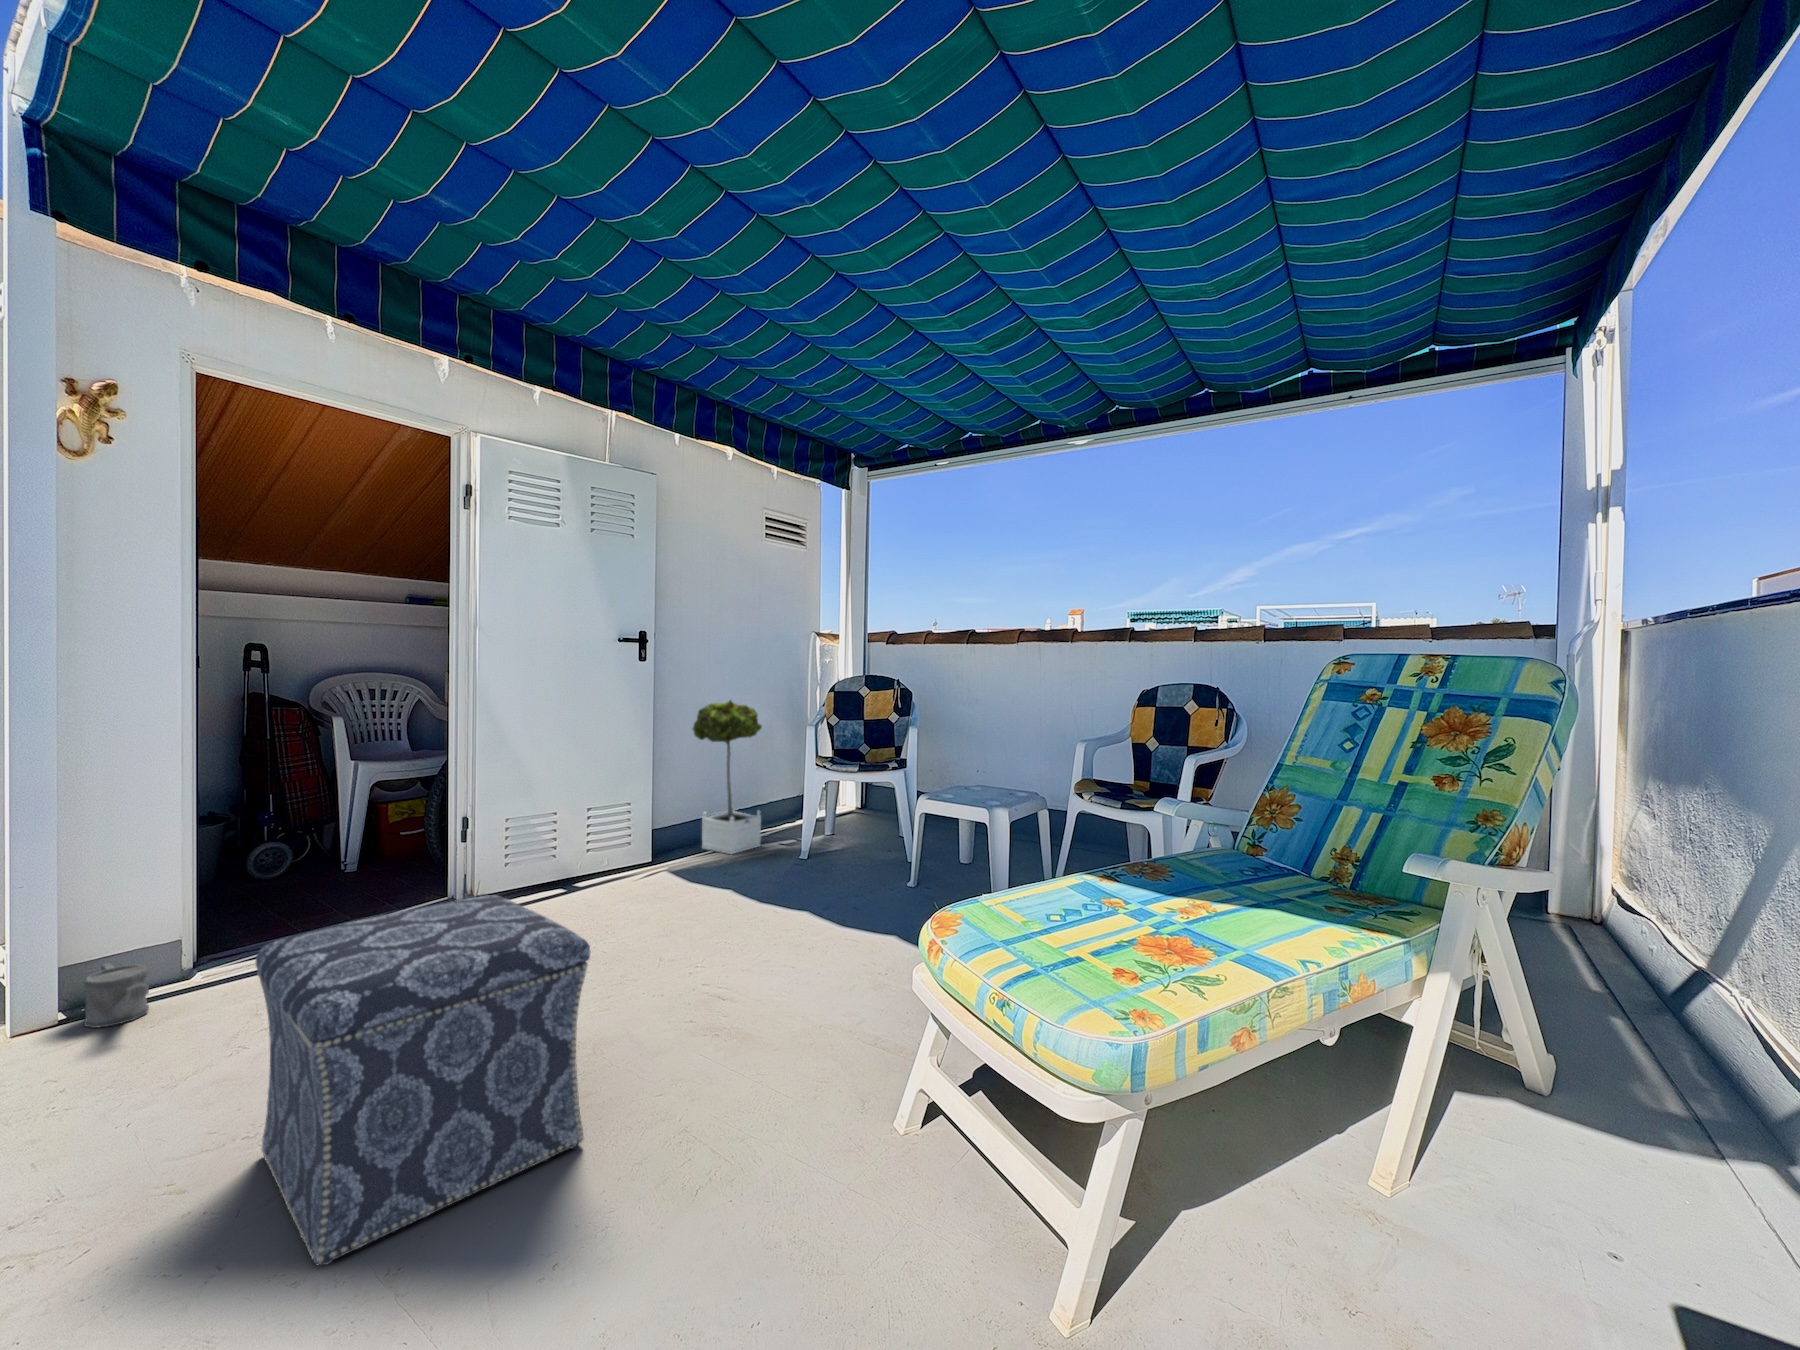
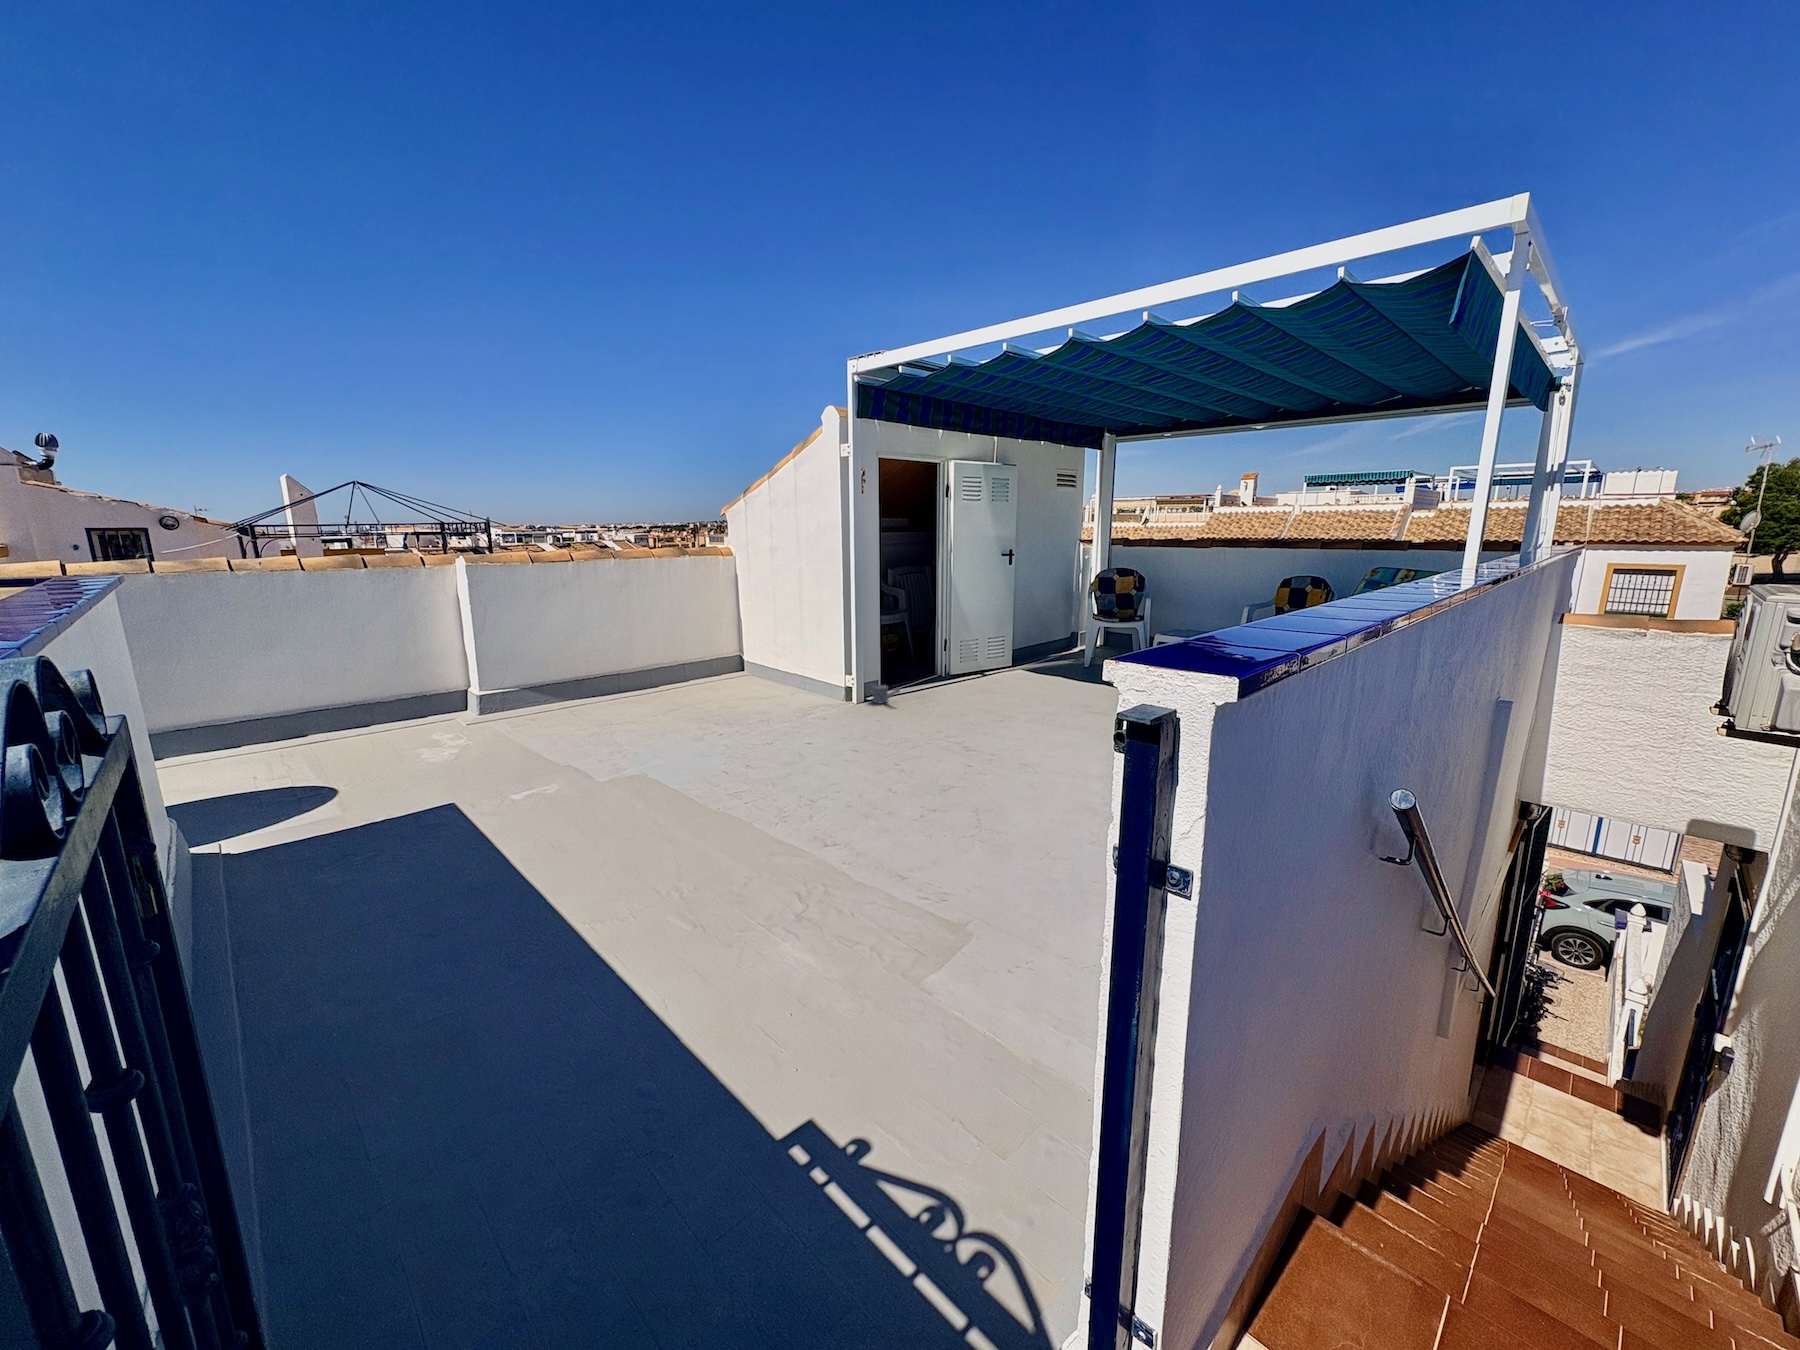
potted tree: present [693,700,762,854] -> none [1026,583,1061,664]
ottoman: present [255,895,590,1265] -> none [984,659,1081,741]

